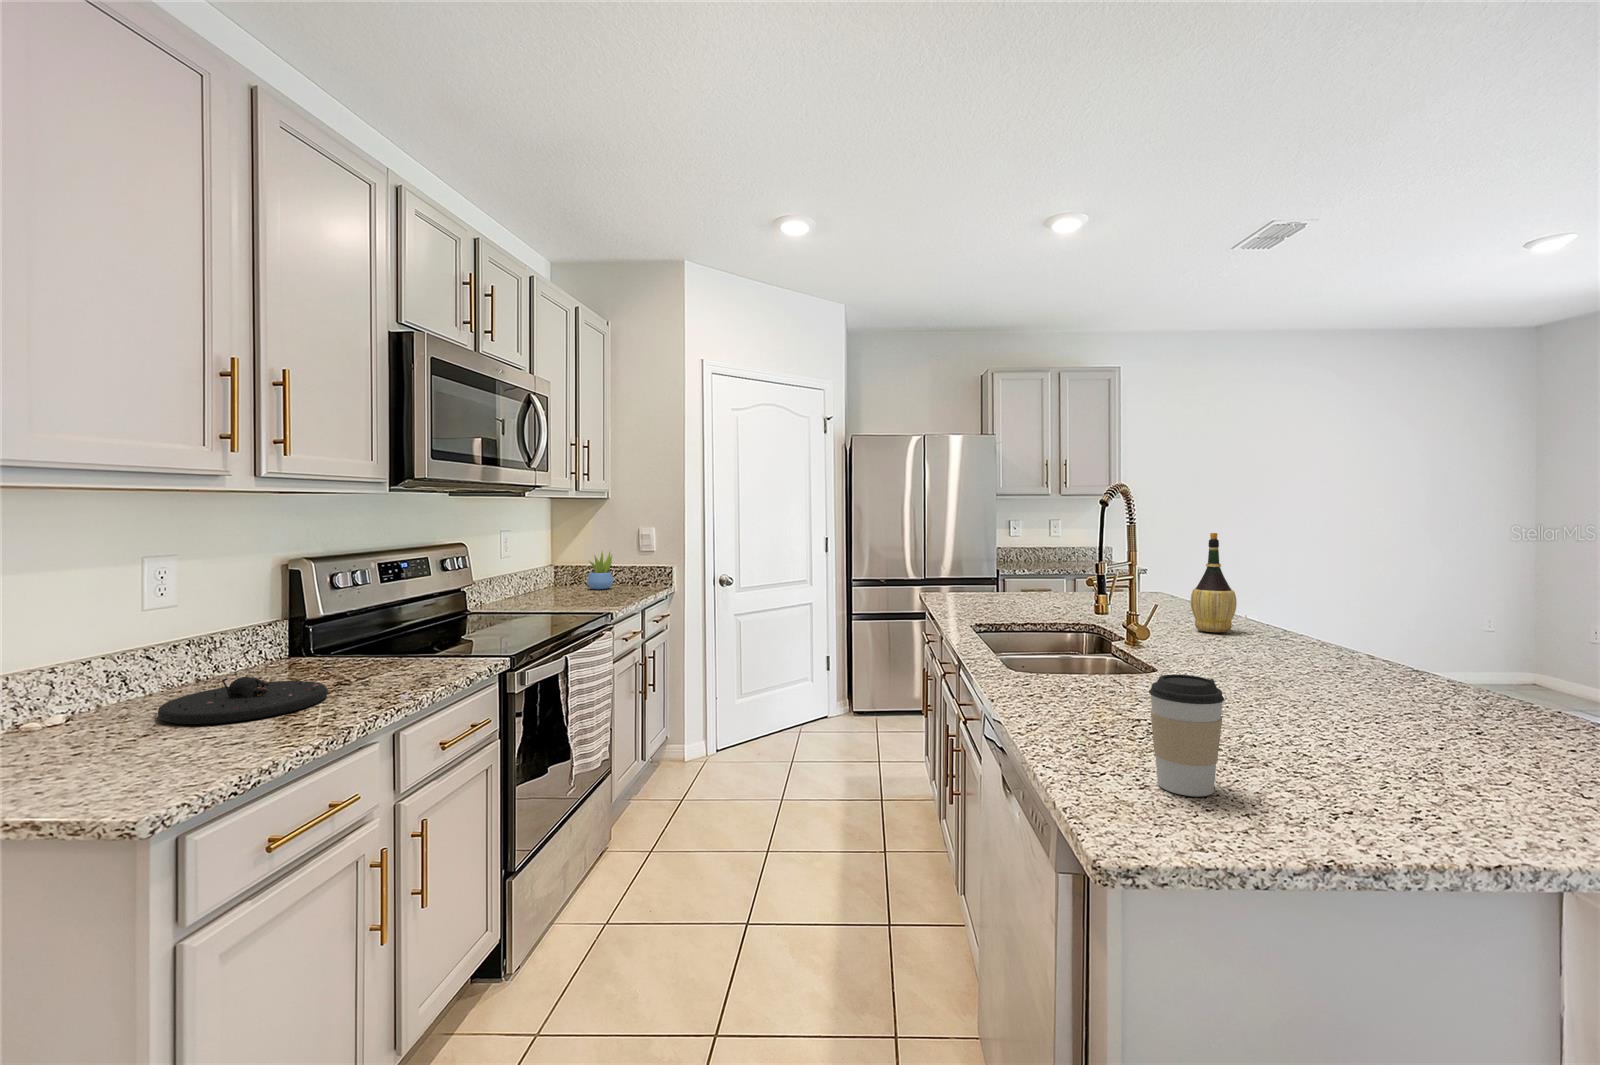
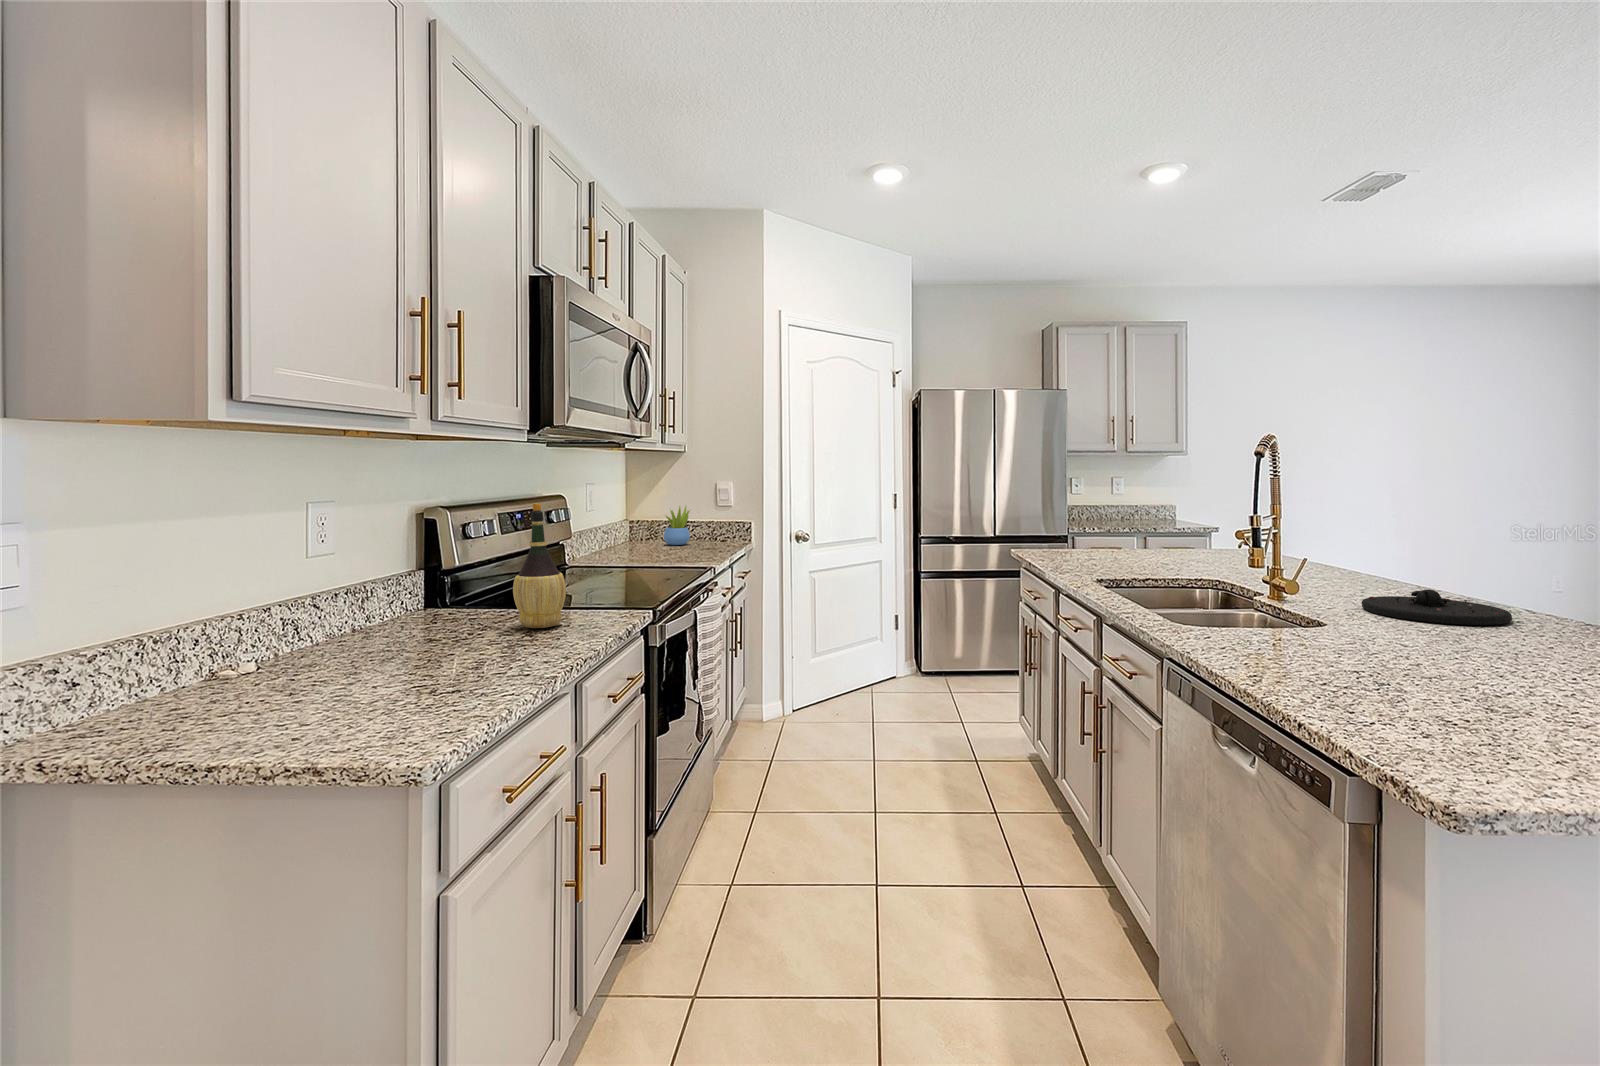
wine bottle: present [1191,533,1237,632] -> present [513,503,566,628]
coffee cup: present [1149,674,1225,796] -> none [1438,625,1531,748]
plate: present [158,677,328,724] -> present [1361,589,1512,625]

